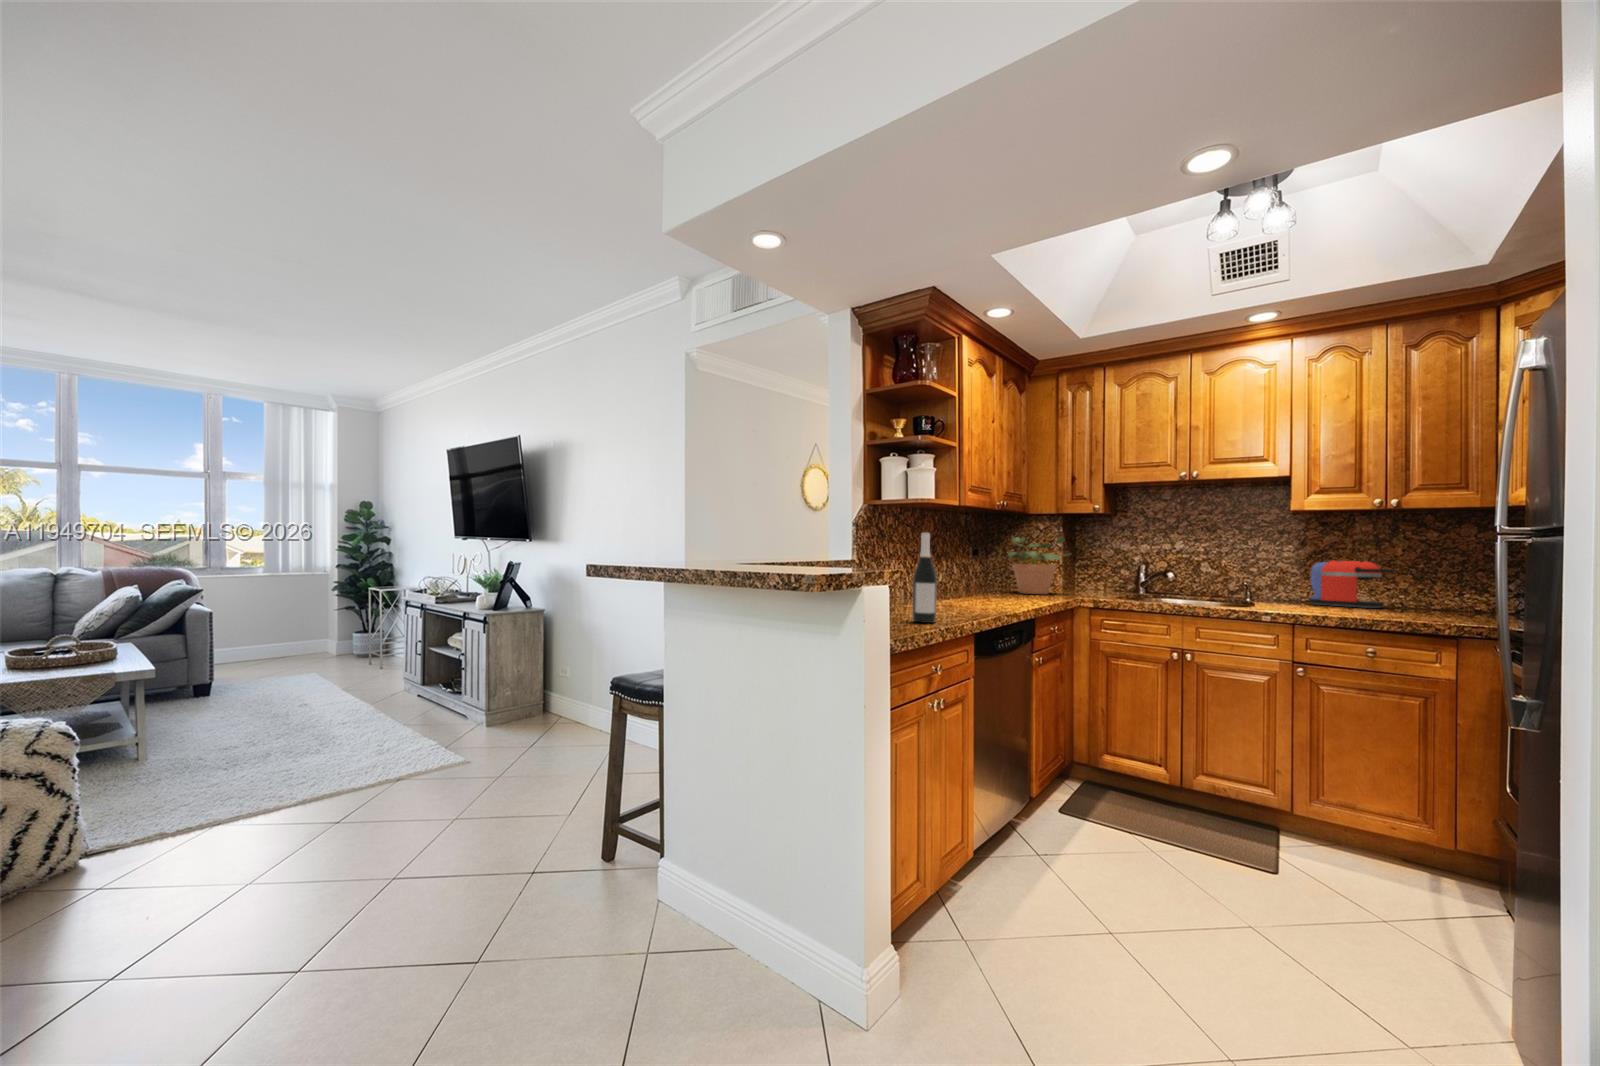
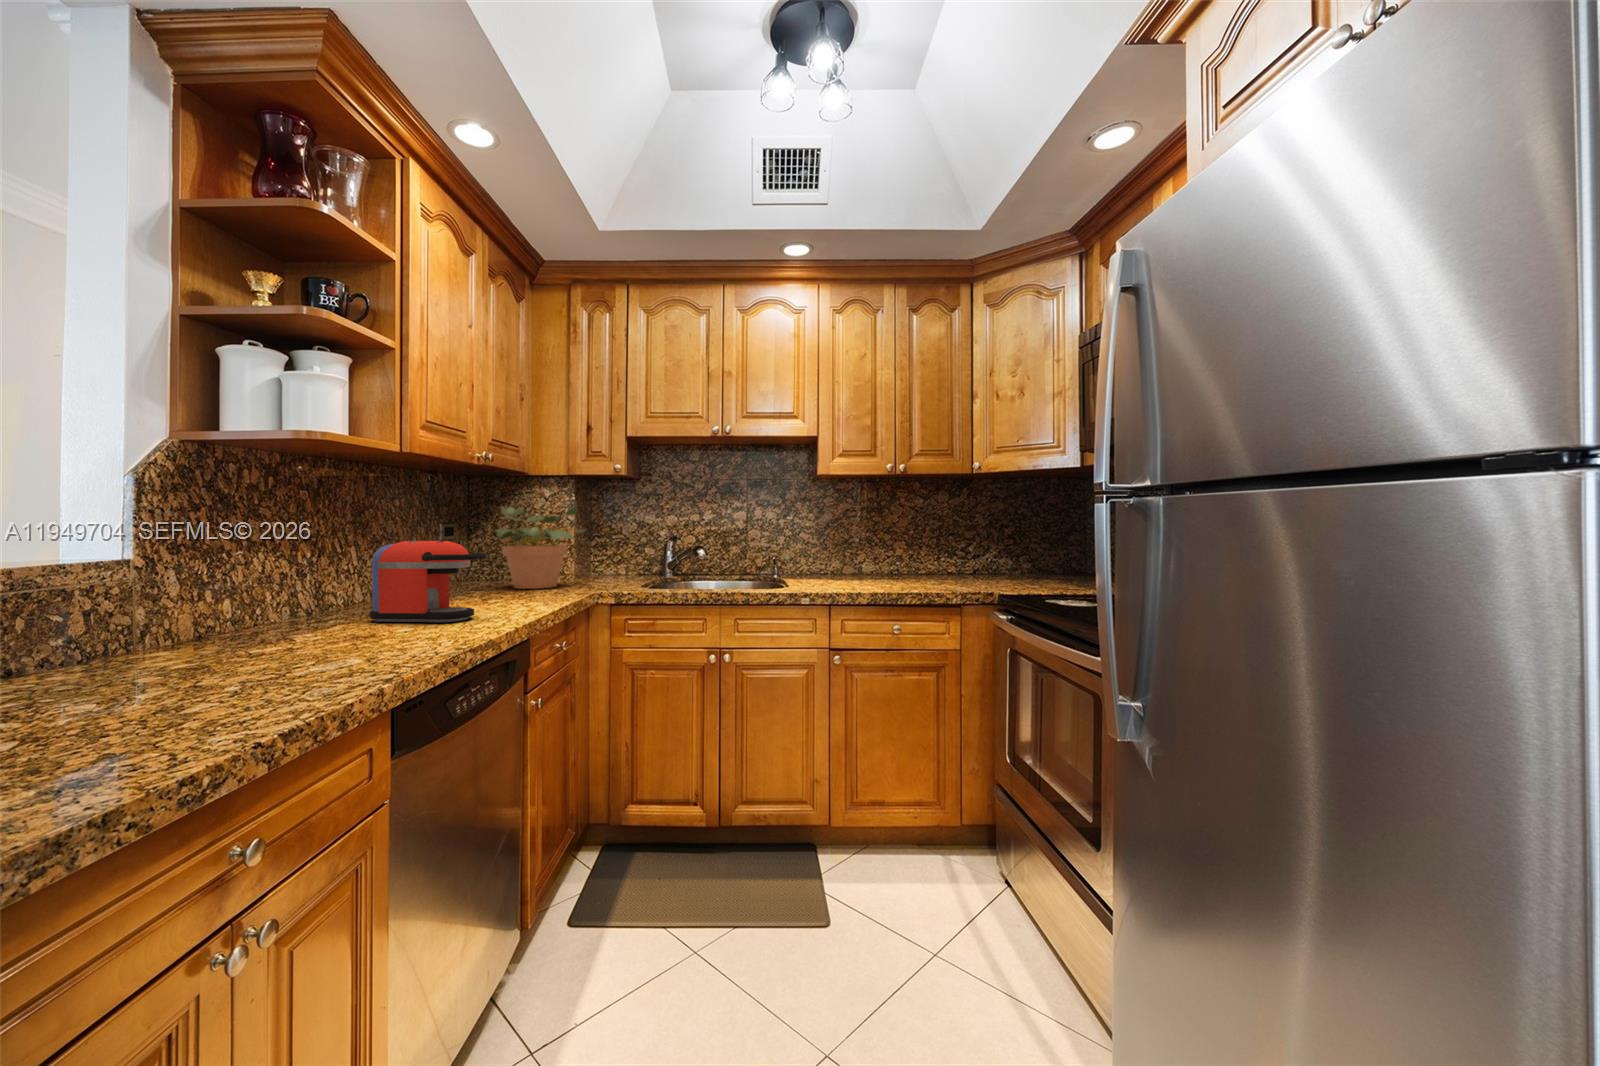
wine bottle: present [912,532,937,623] -> none [198,495,275,724]
coffee maker: present [1309,561,1395,608] -> present [369,541,487,622]

